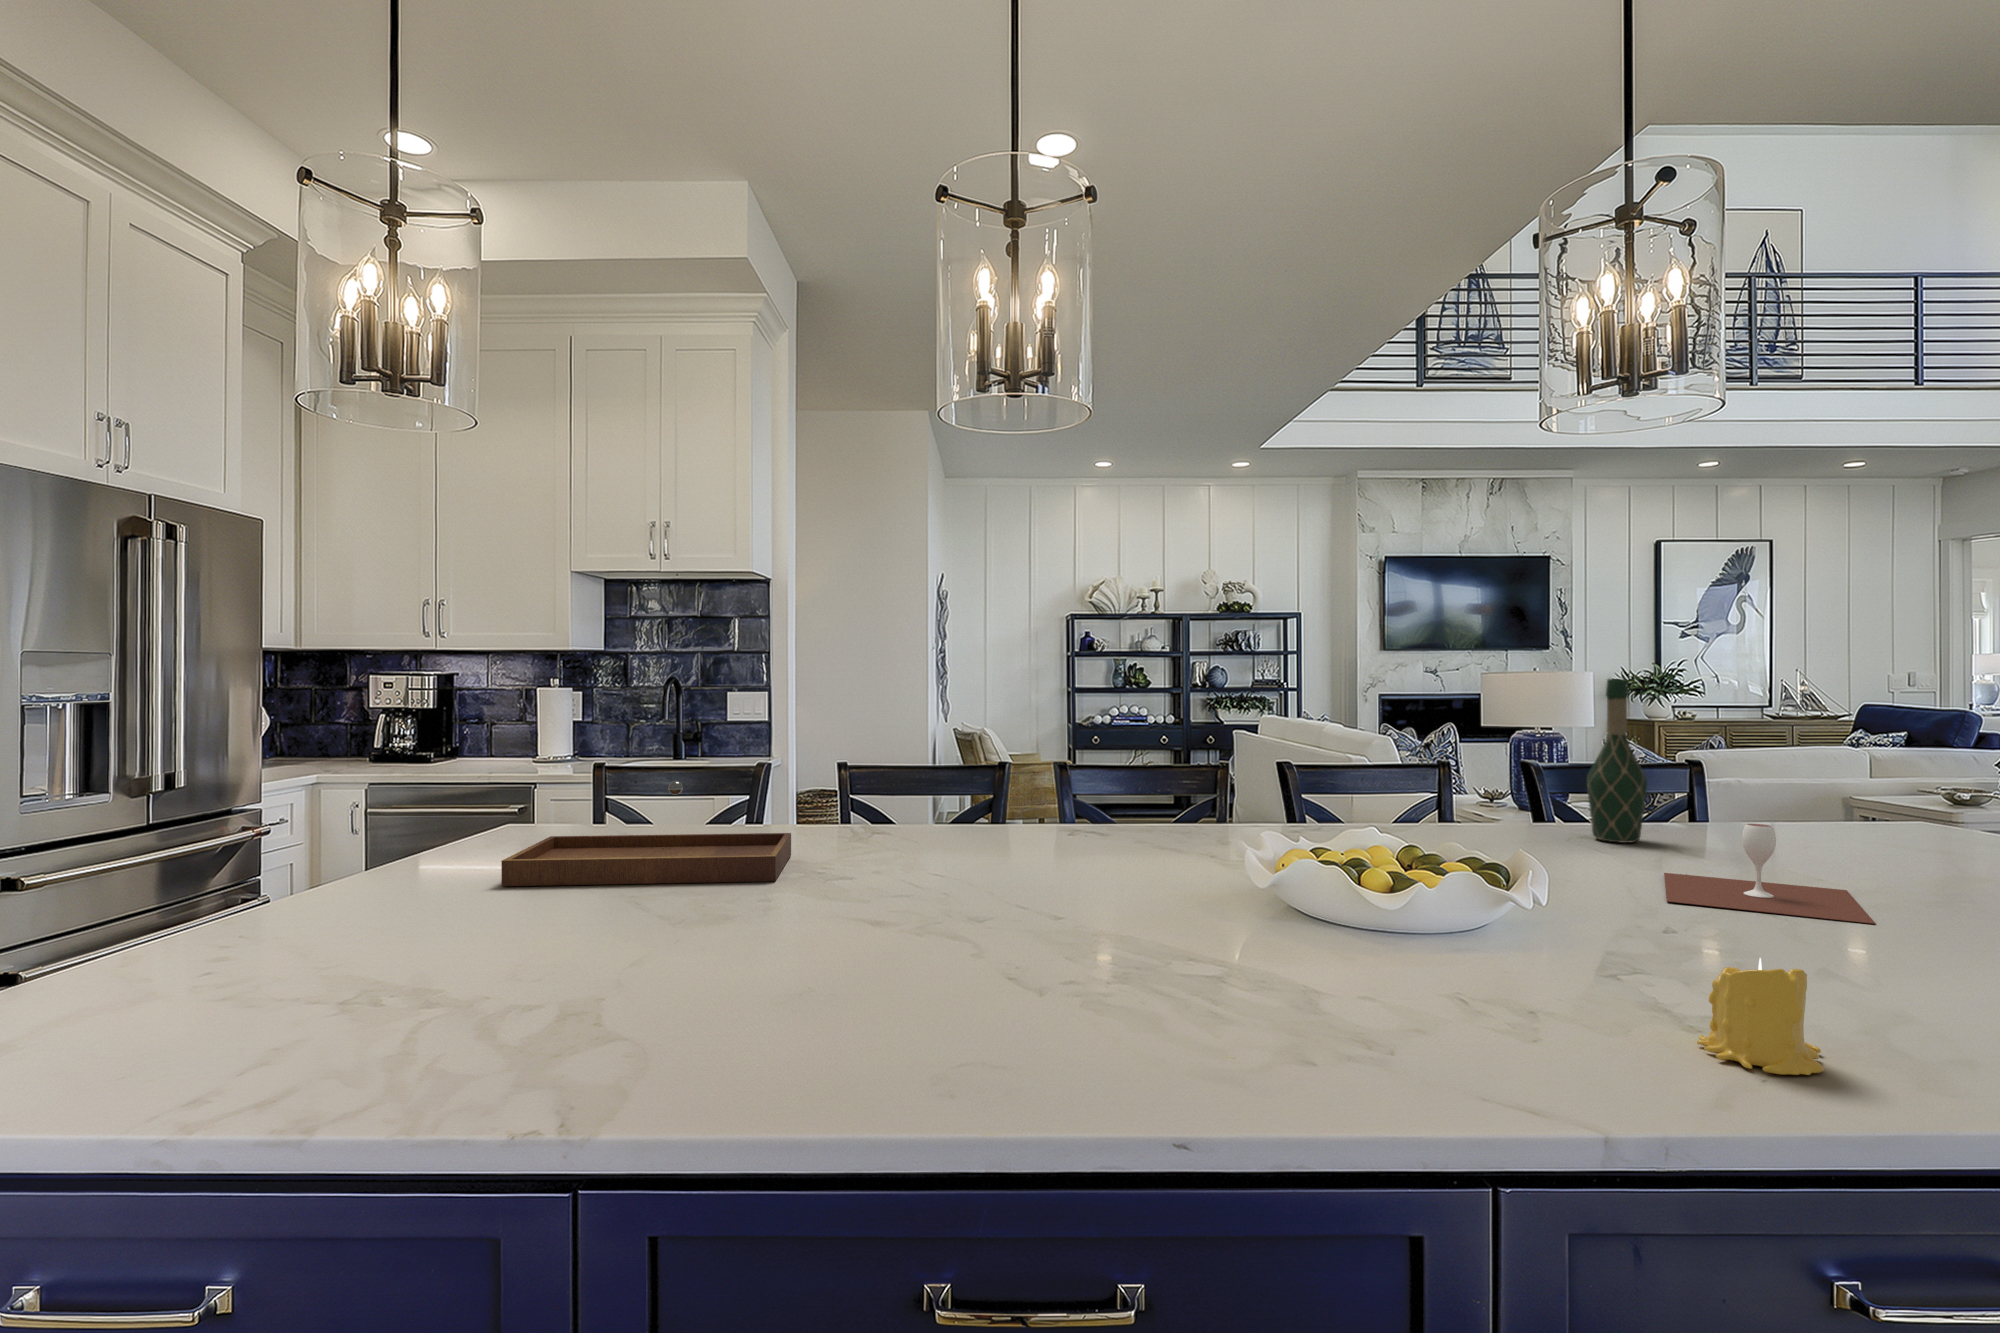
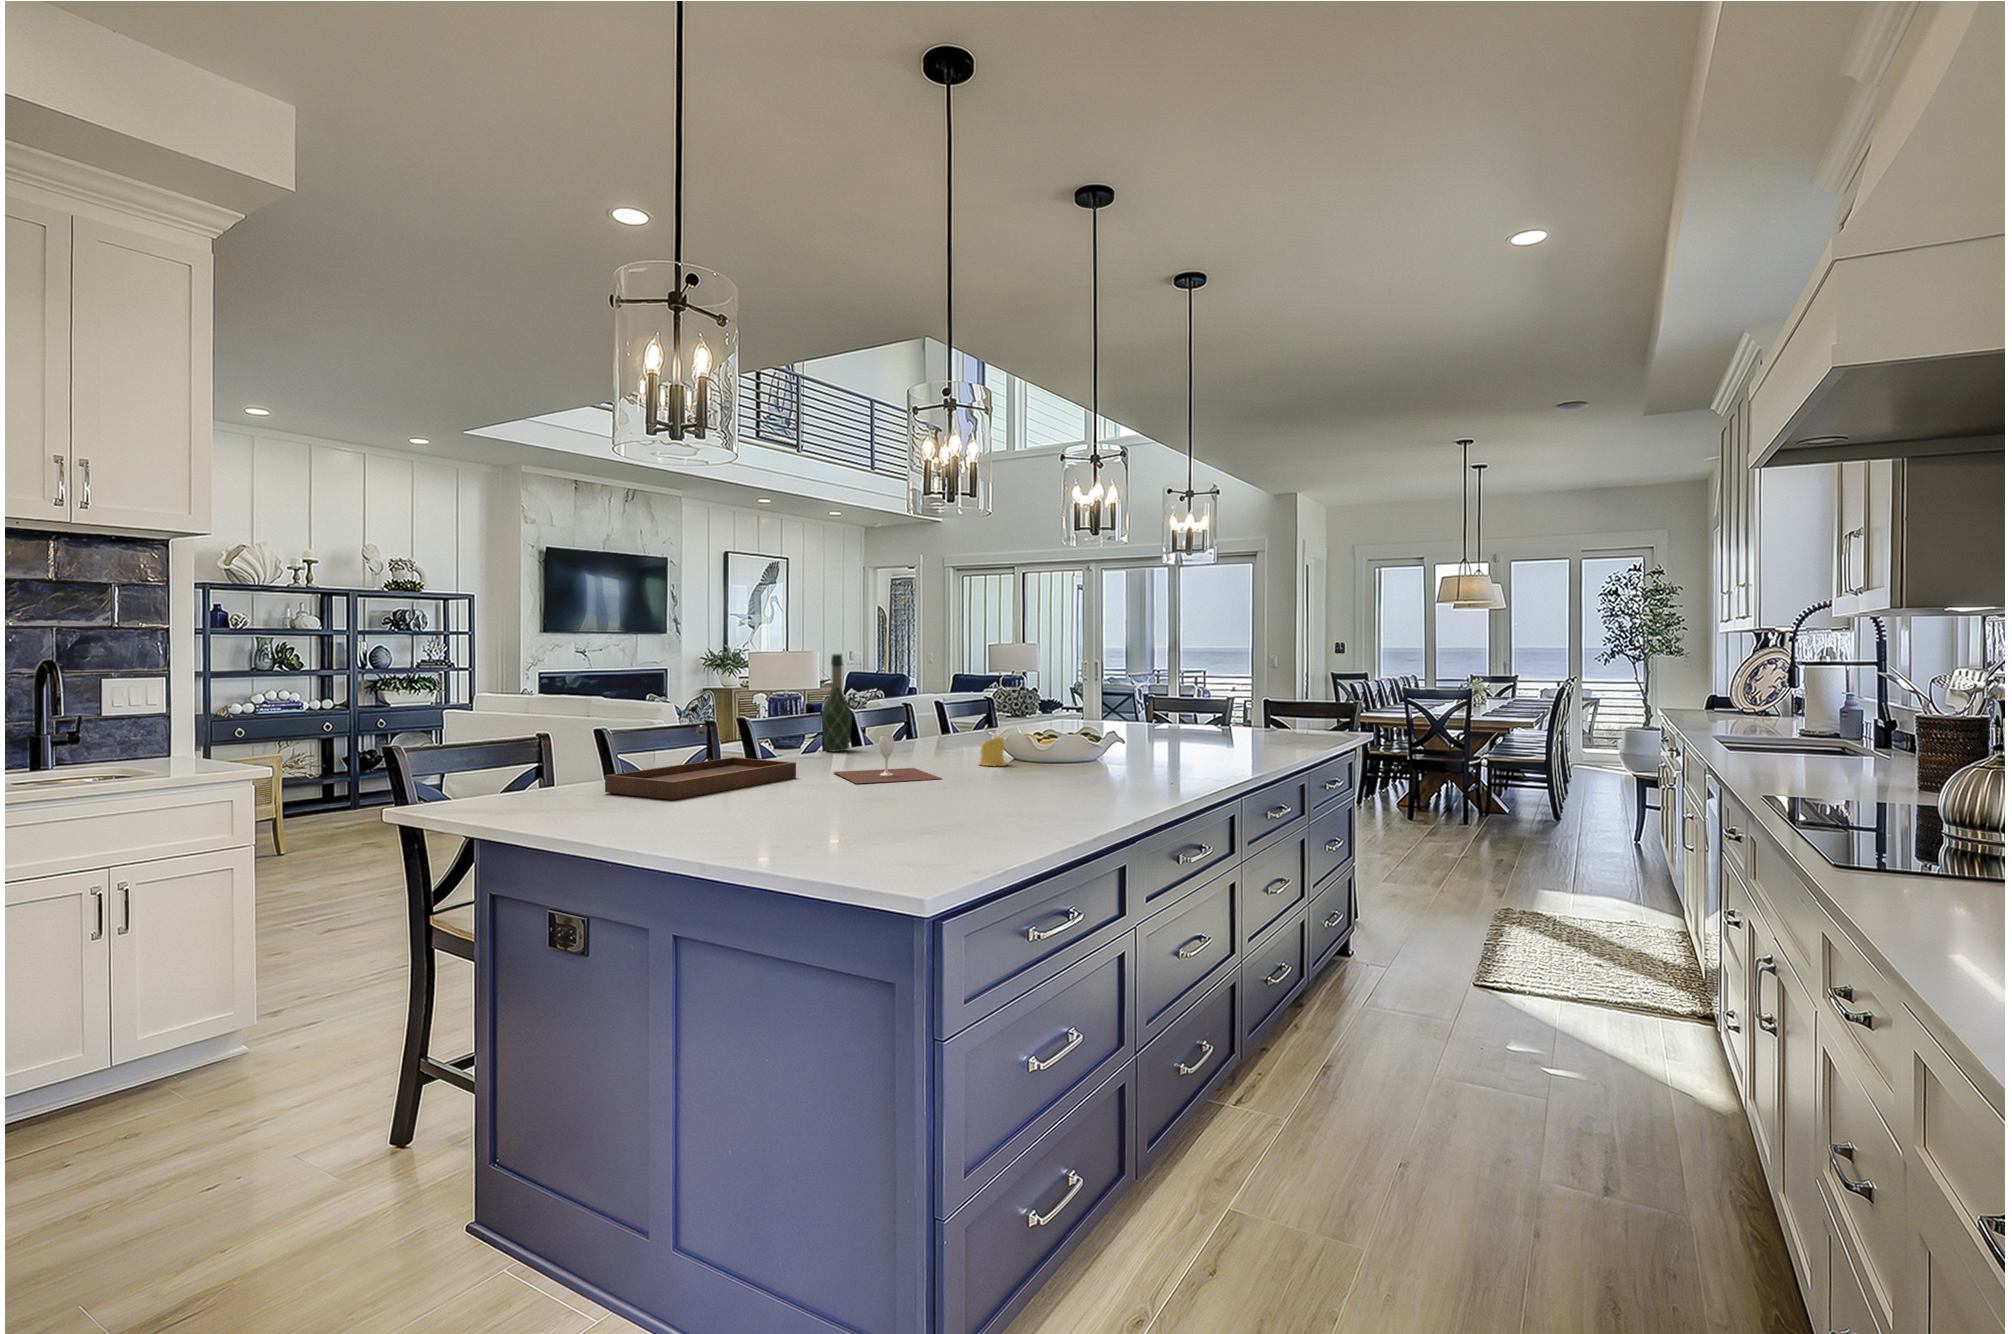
wine bottle: present [1587,679,1647,843] -> present [821,654,852,752]
wine glass: present [1664,824,1876,924] -> present [834,736,942,784]
candle: present [1697,958,1824,1075] -> present [978,737,1007,766]

